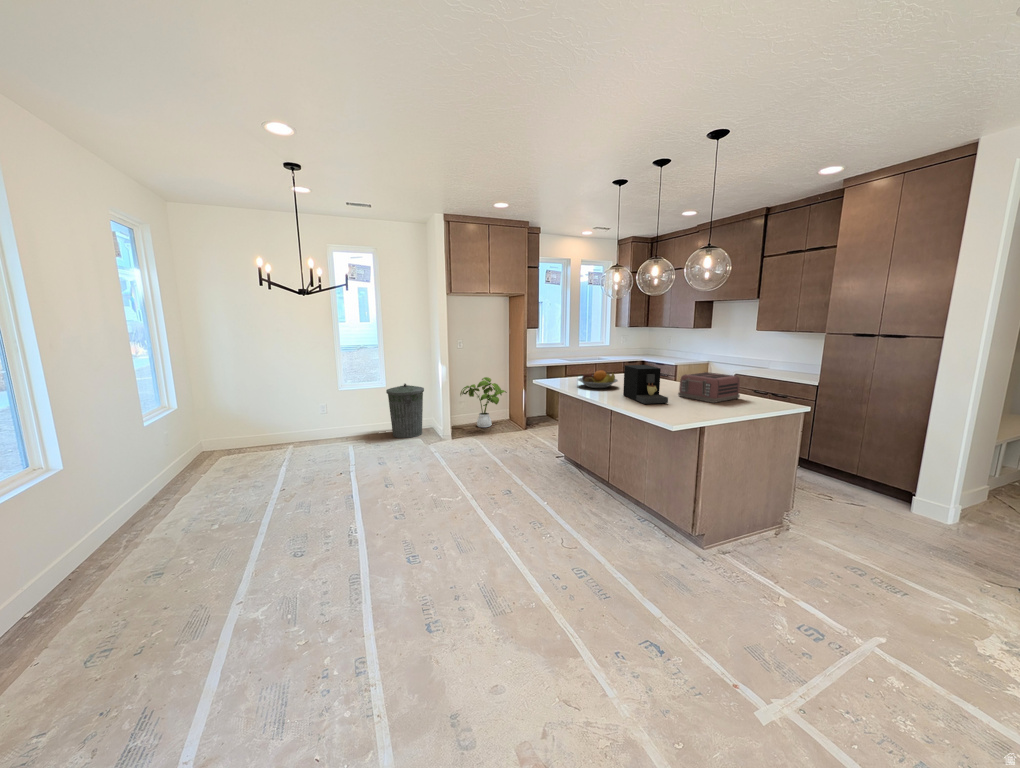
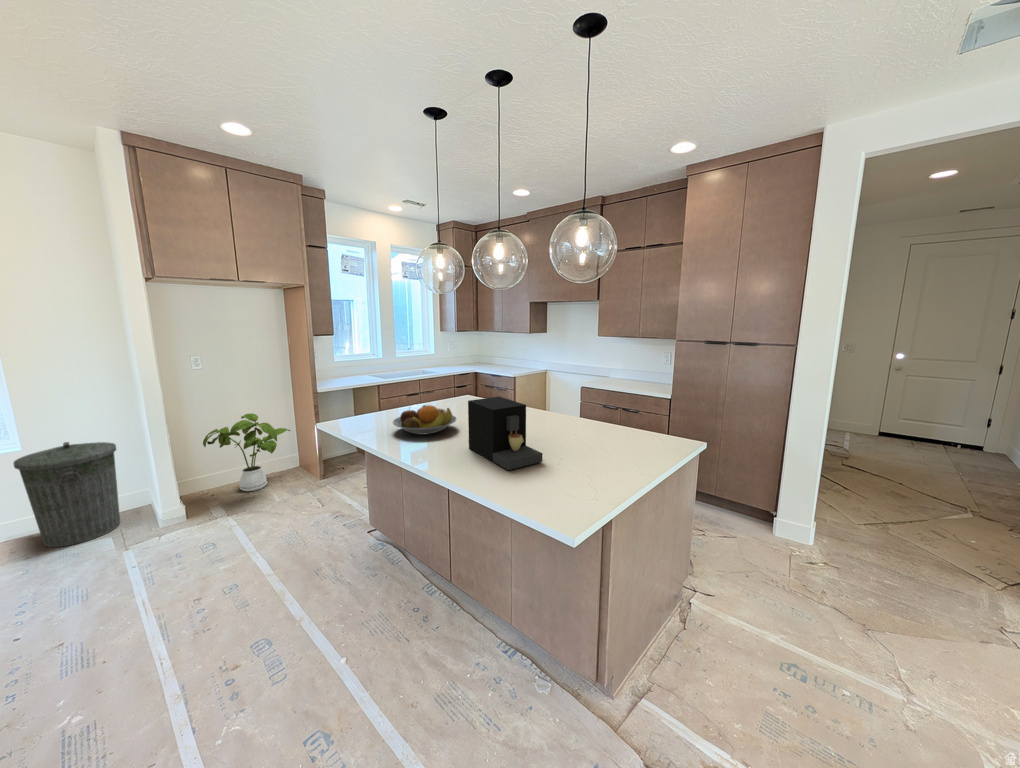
toaster: present [678,372,740,403] -> none [547,399,623,450]

